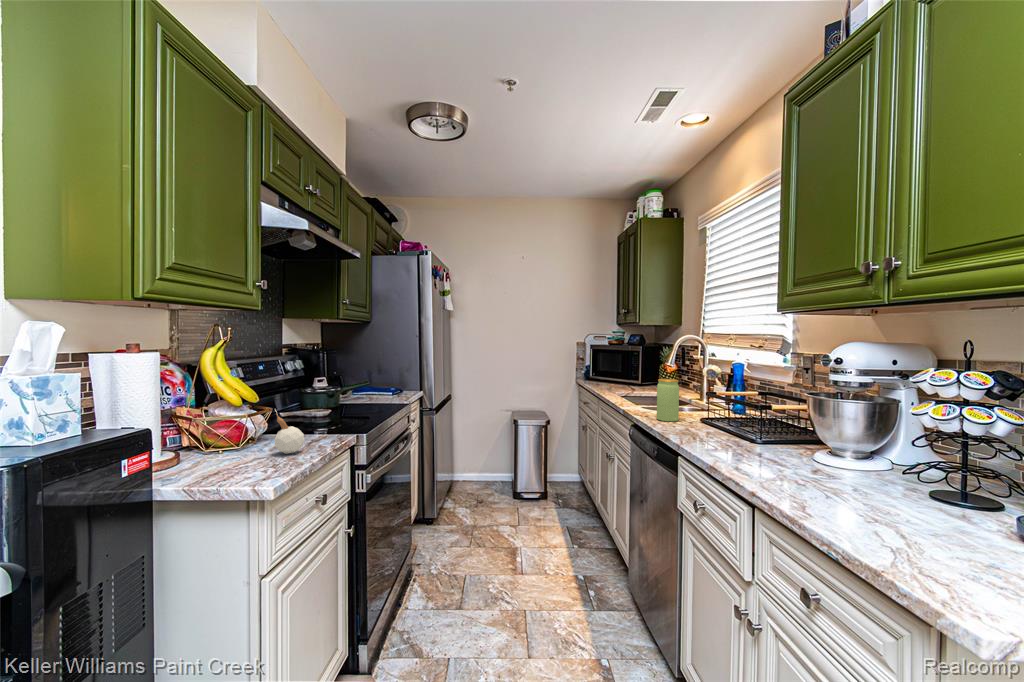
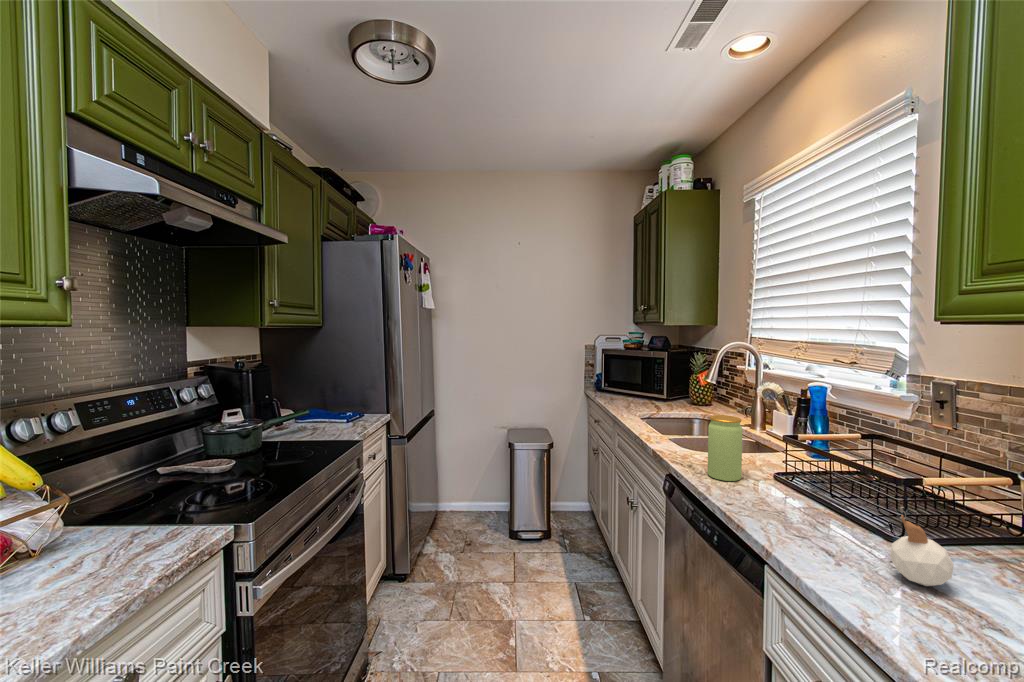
candle: present [275,410,304,454] -> present [890,507,954,586]

